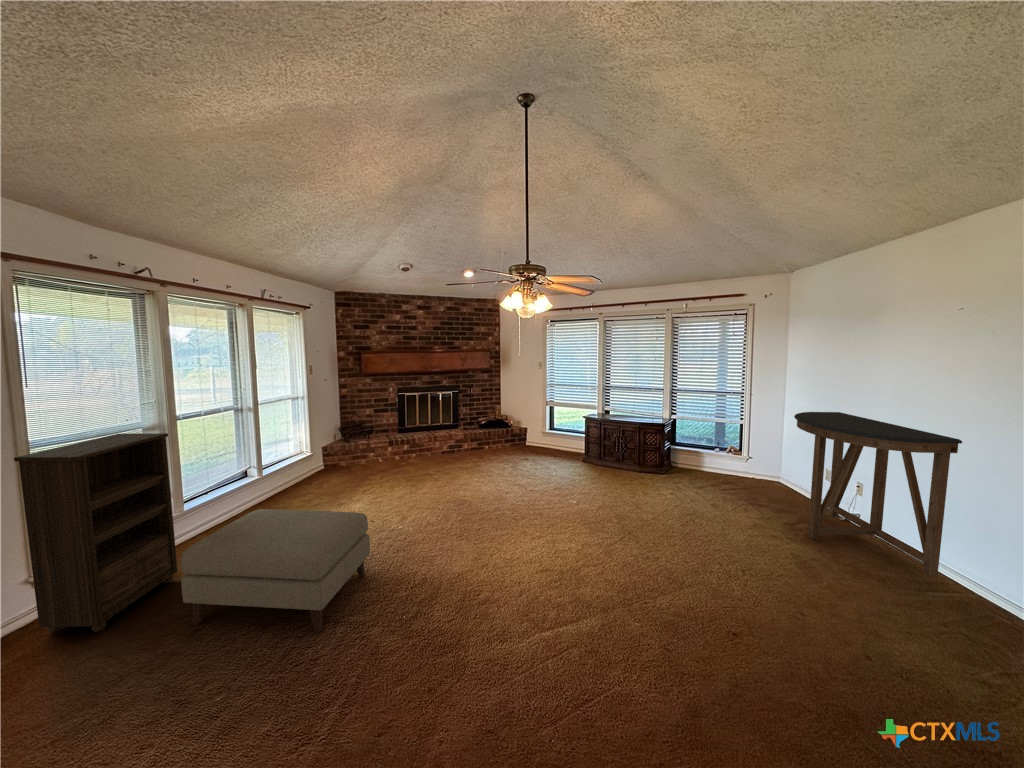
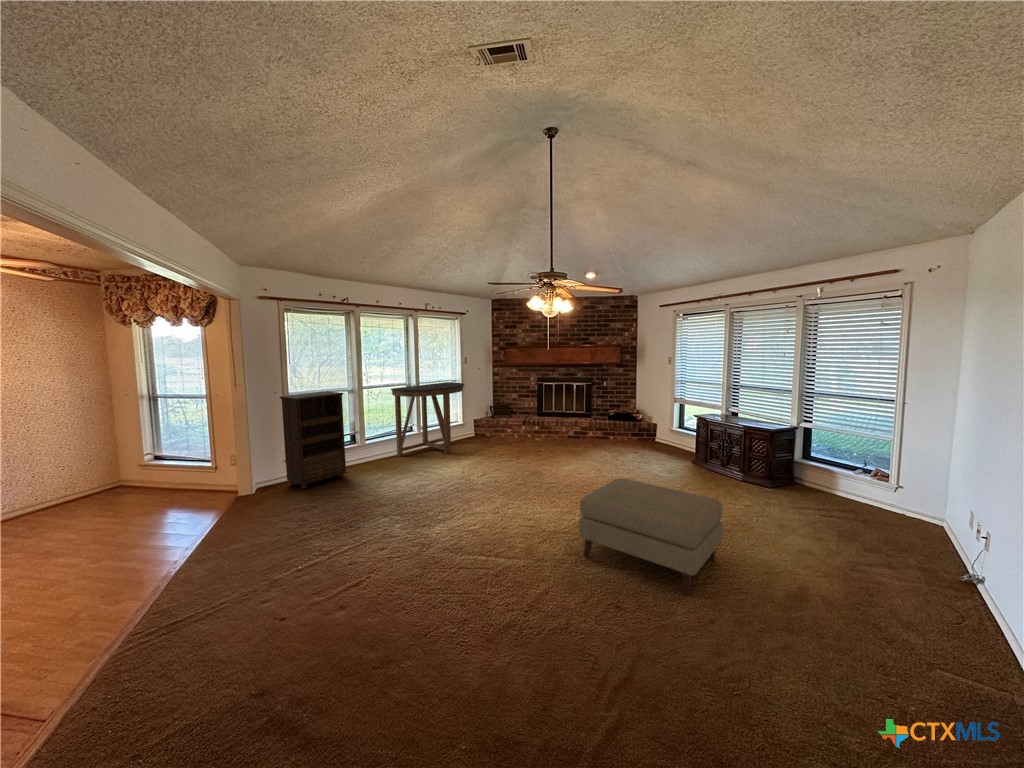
console table: present [794,412,962,575] -> present [391,382,464,456]
ottoman: present [181,509,370,632] -> present [579,478,723,595]

